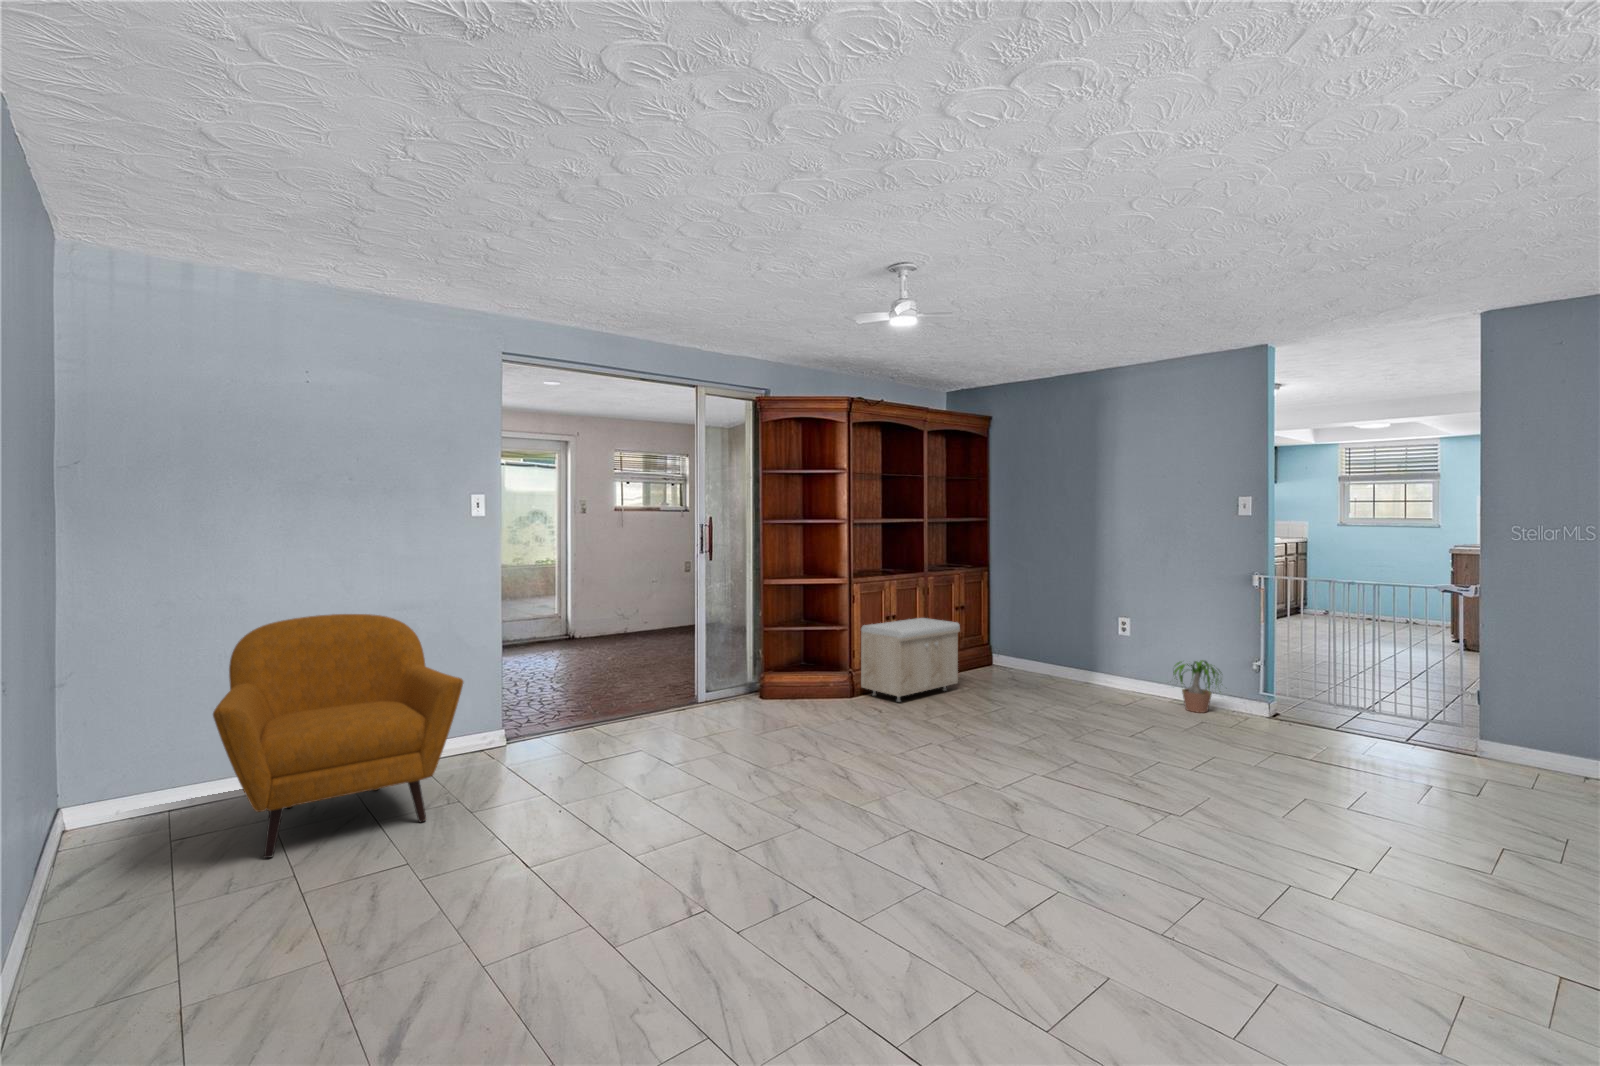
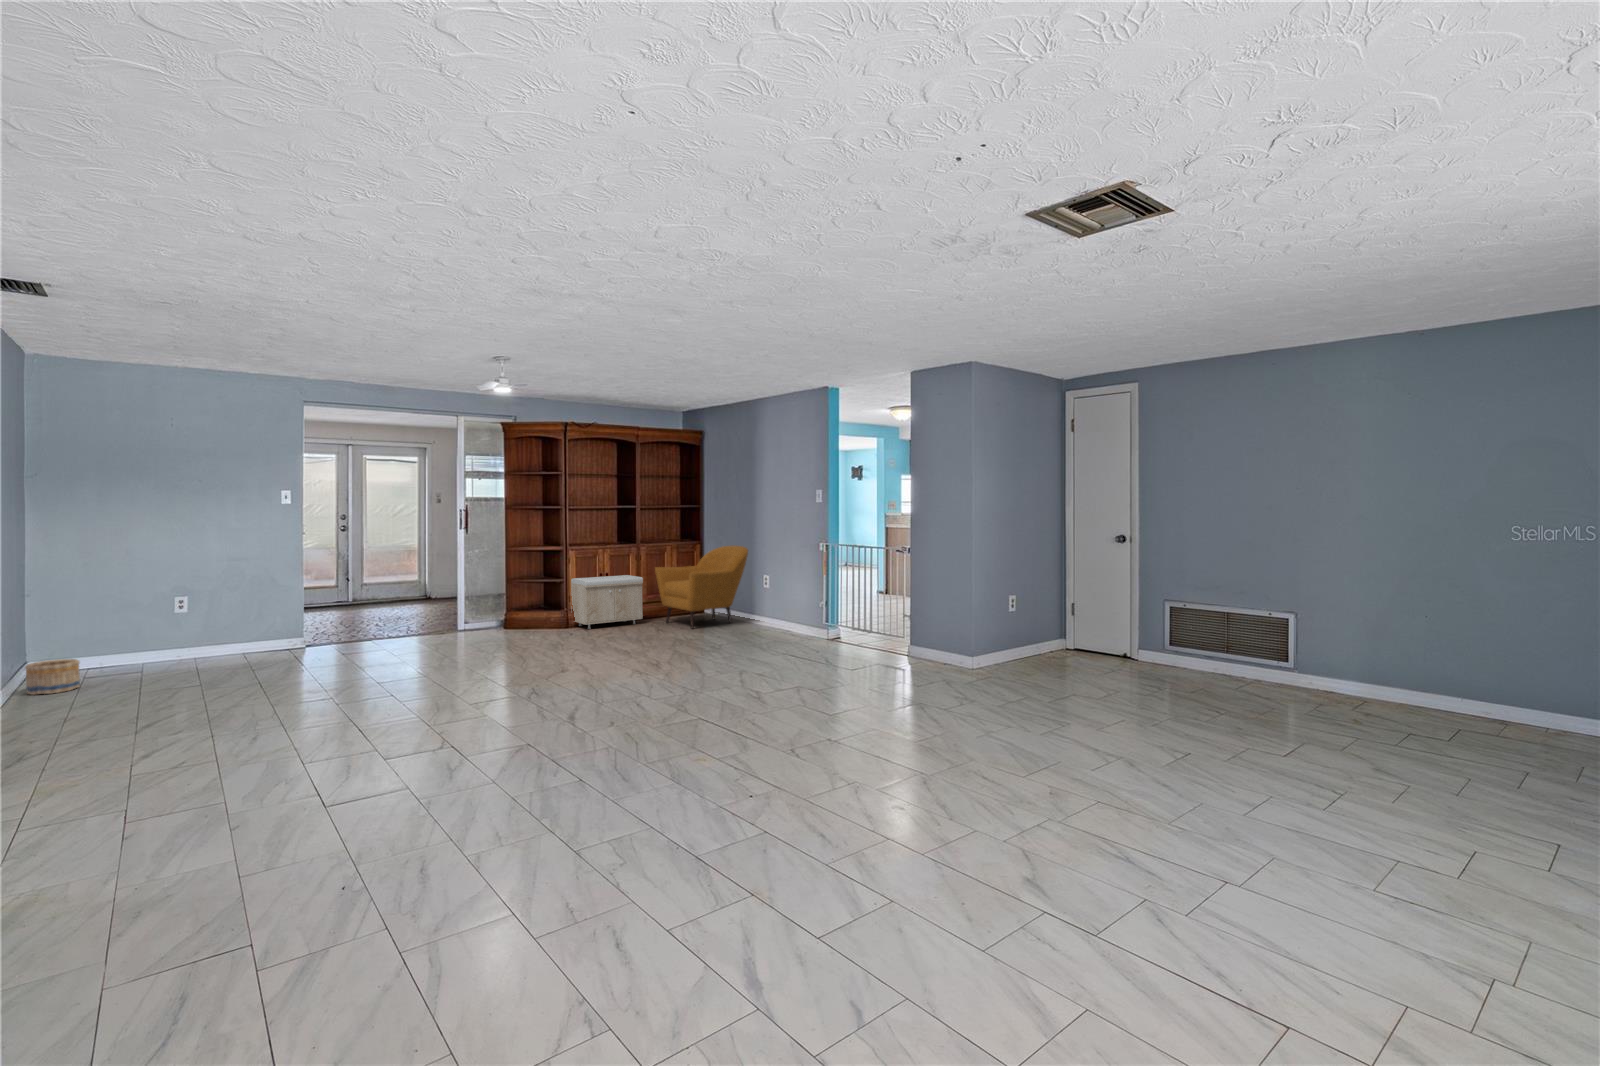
armchair: present [213,614,463,858] -> present [655,546,748,629]
potted plant: present [1173,660,1221,713] -> none [754,600,793,634]
basket: none [49,832,165,930] -> present [25,659,80,695]

